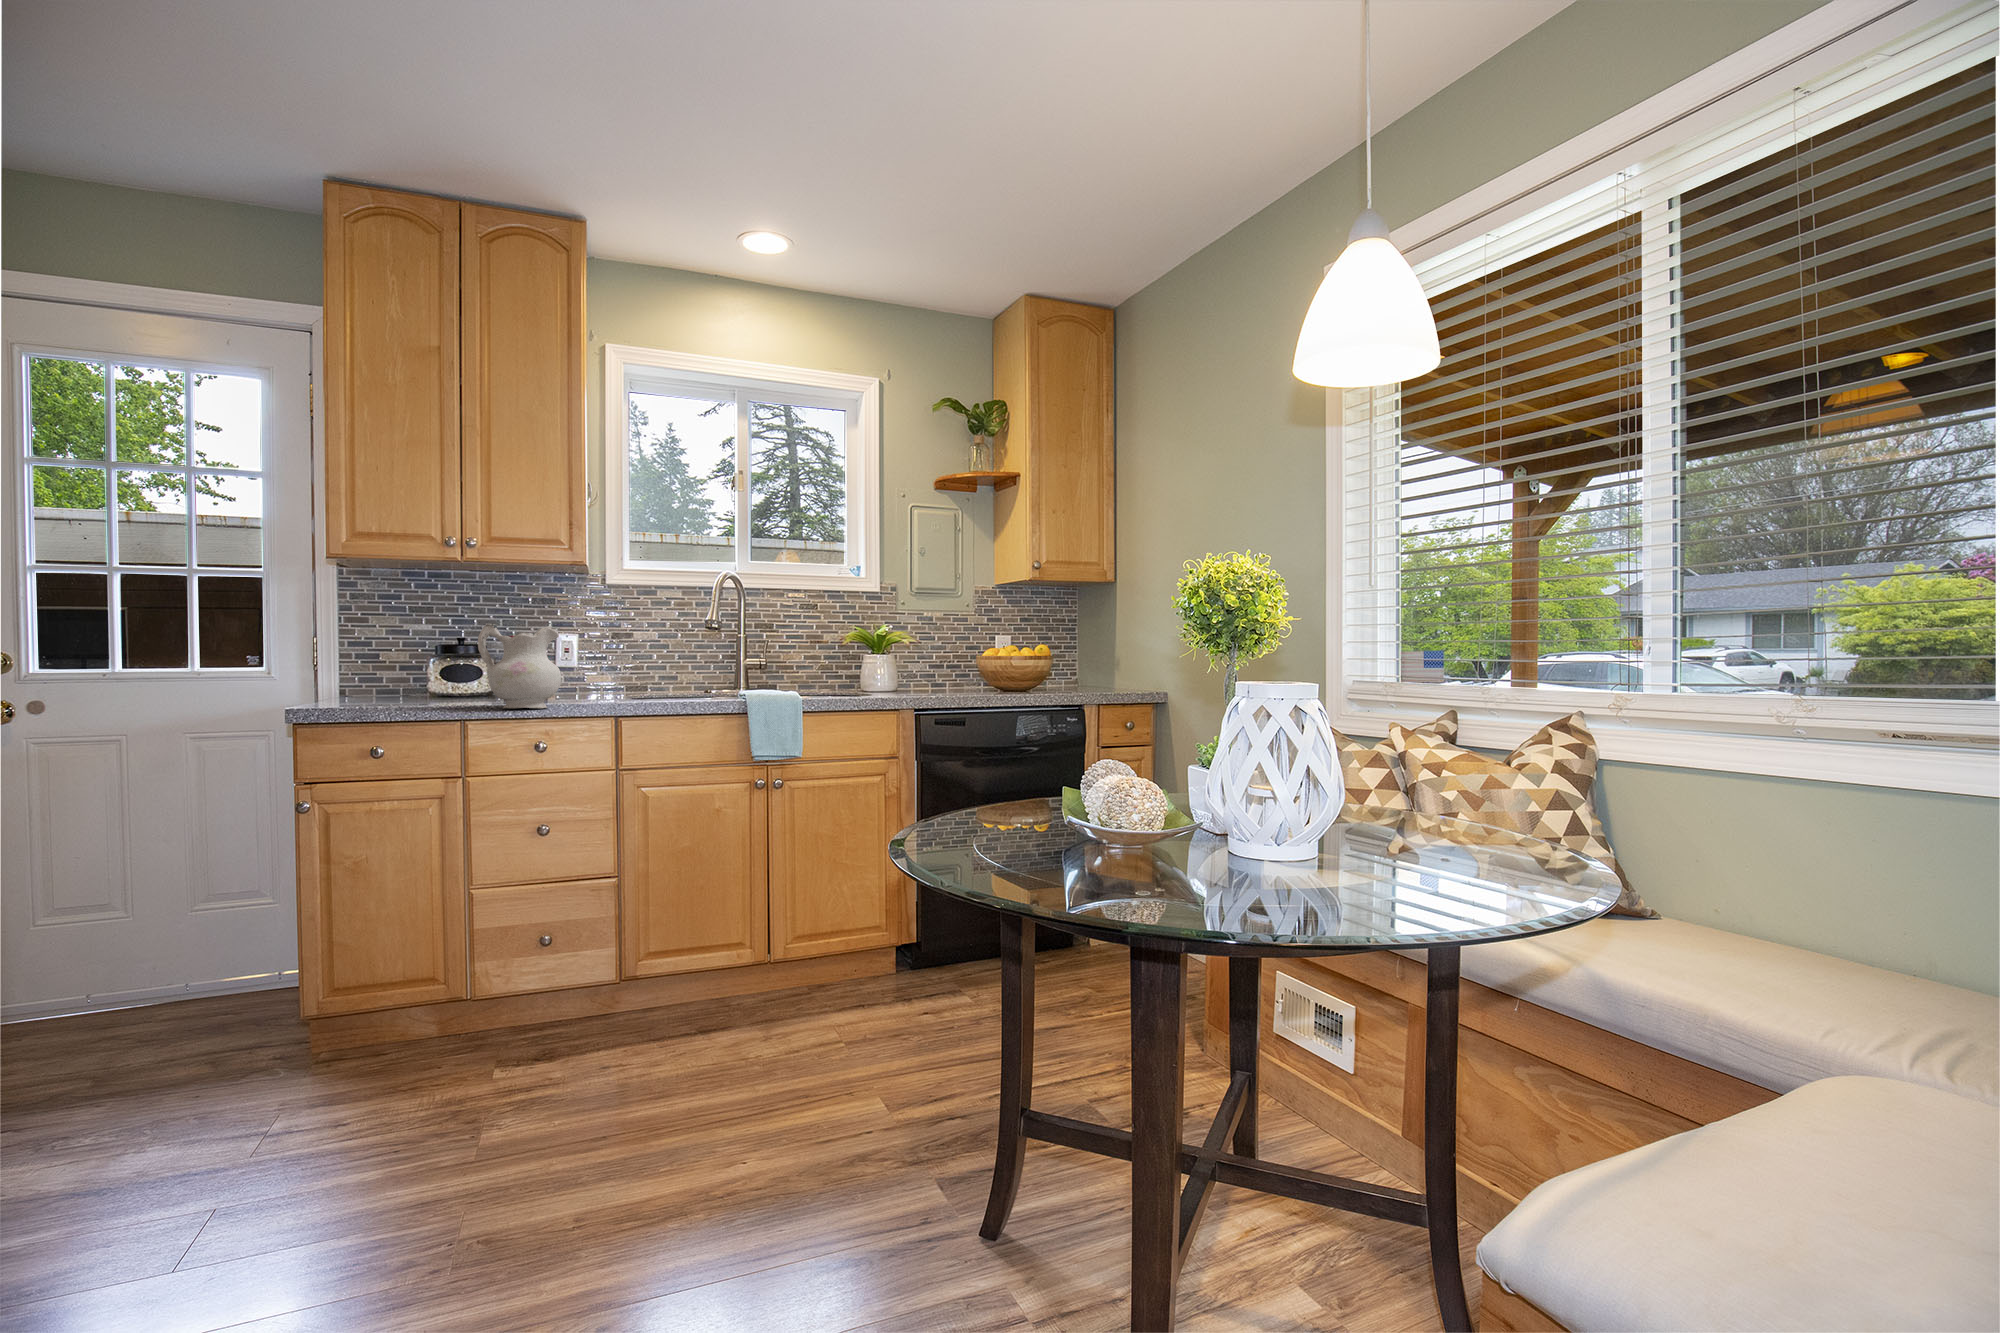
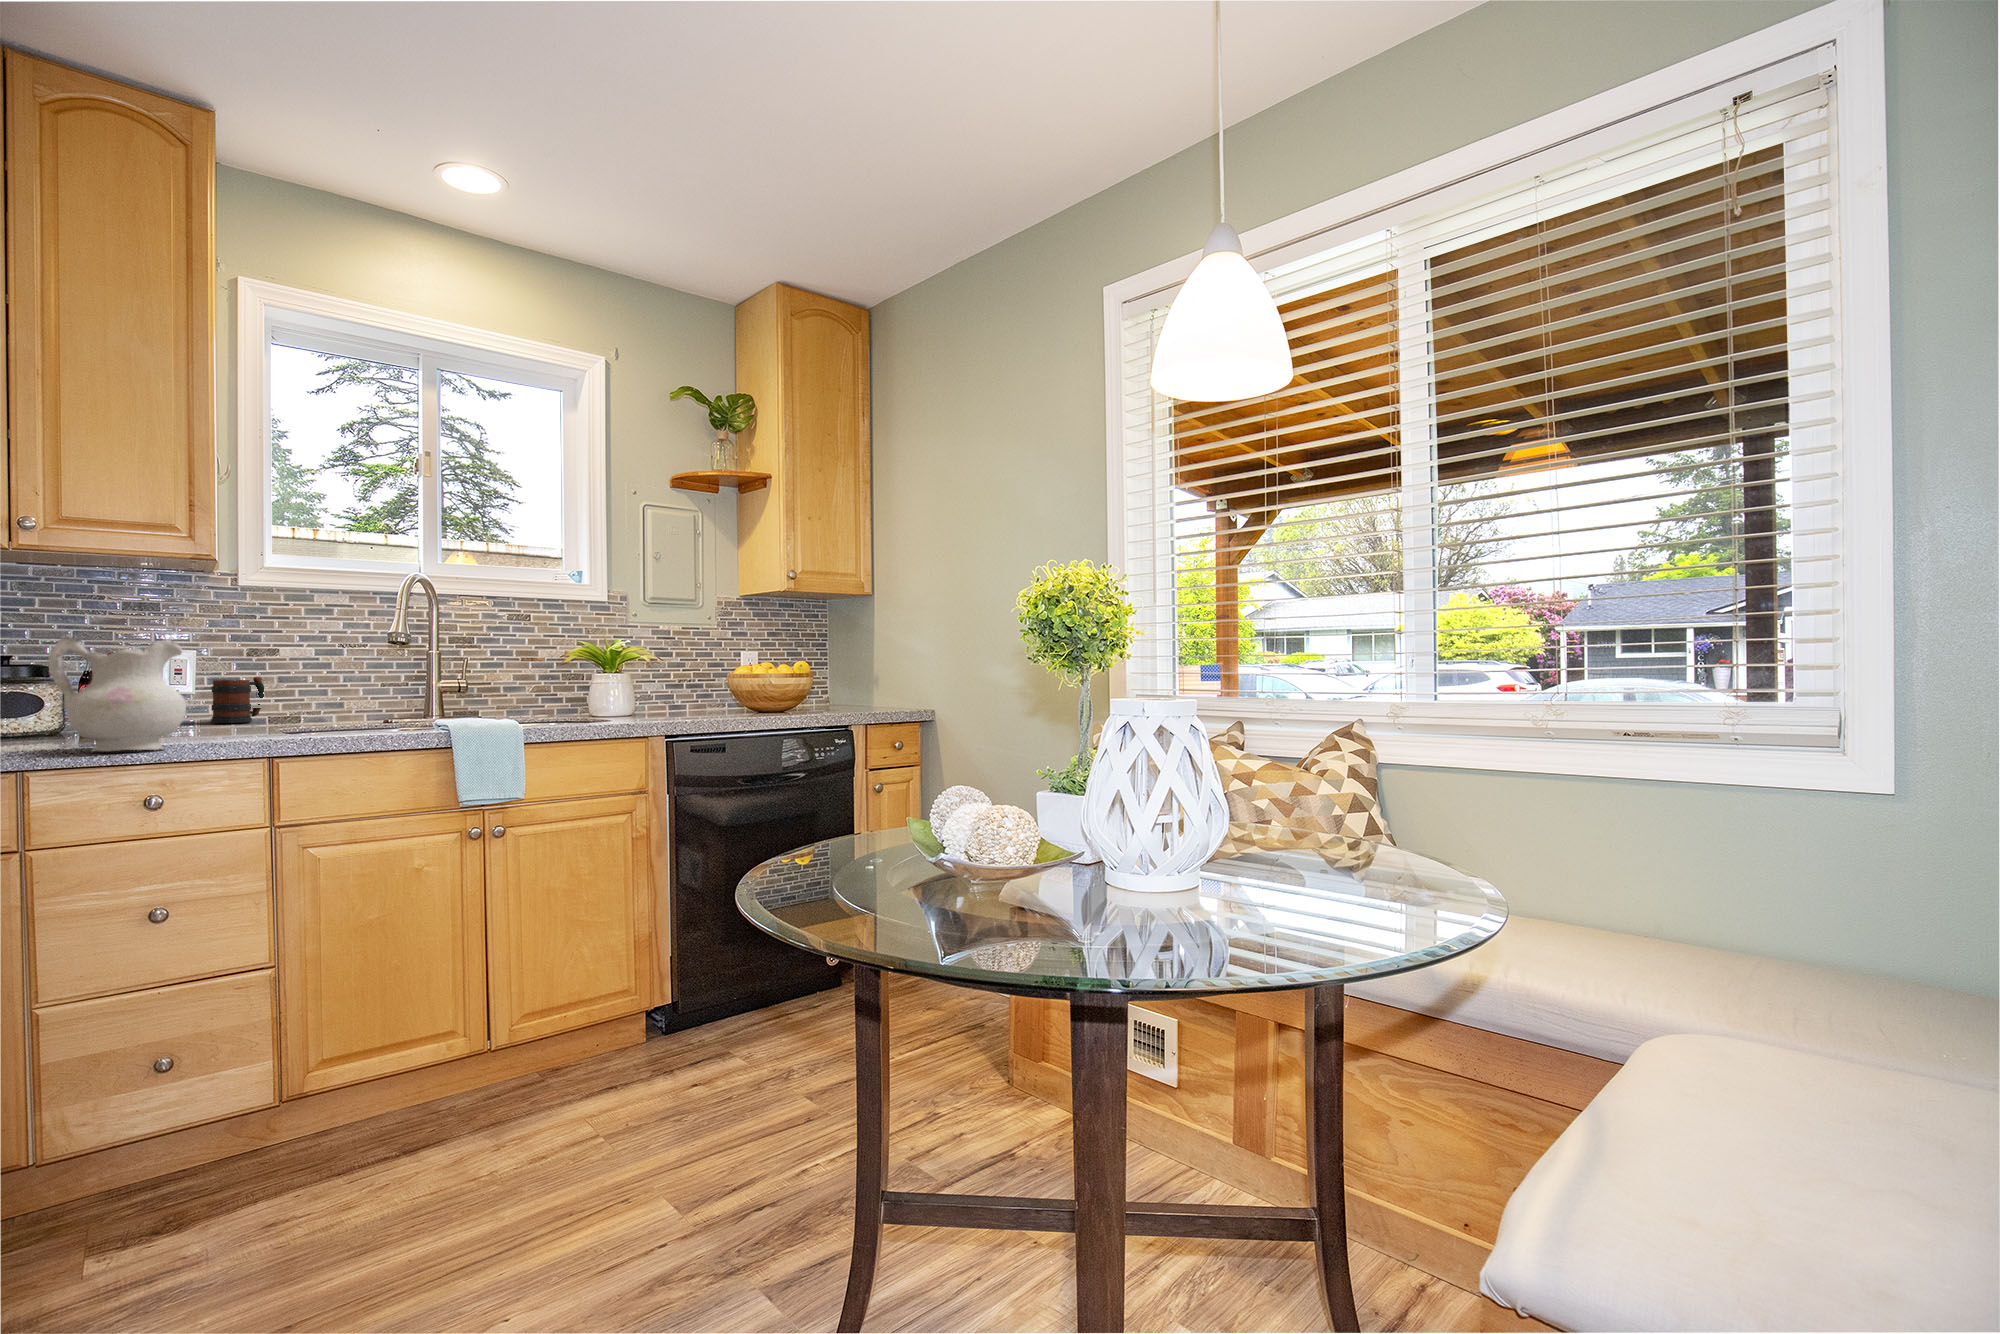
mug: none [588,655,624,690] -> present [211,677,264,723]

